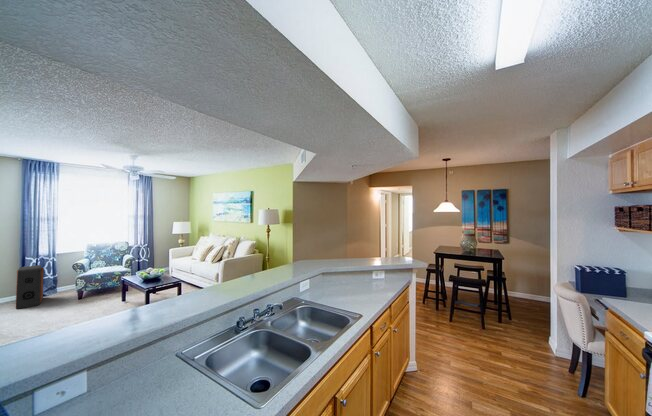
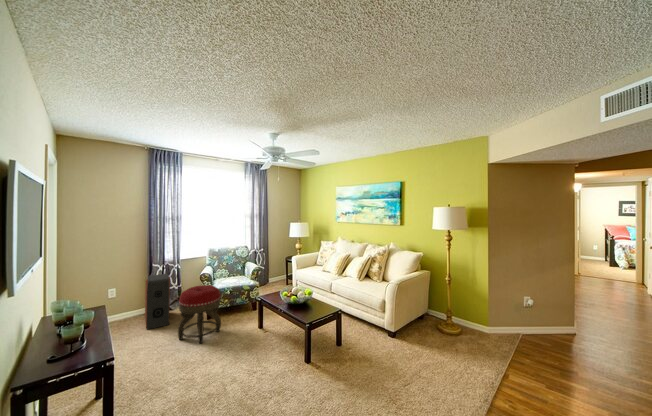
footstool: none [45,270,88,313] -> present [178,285,221,343]

